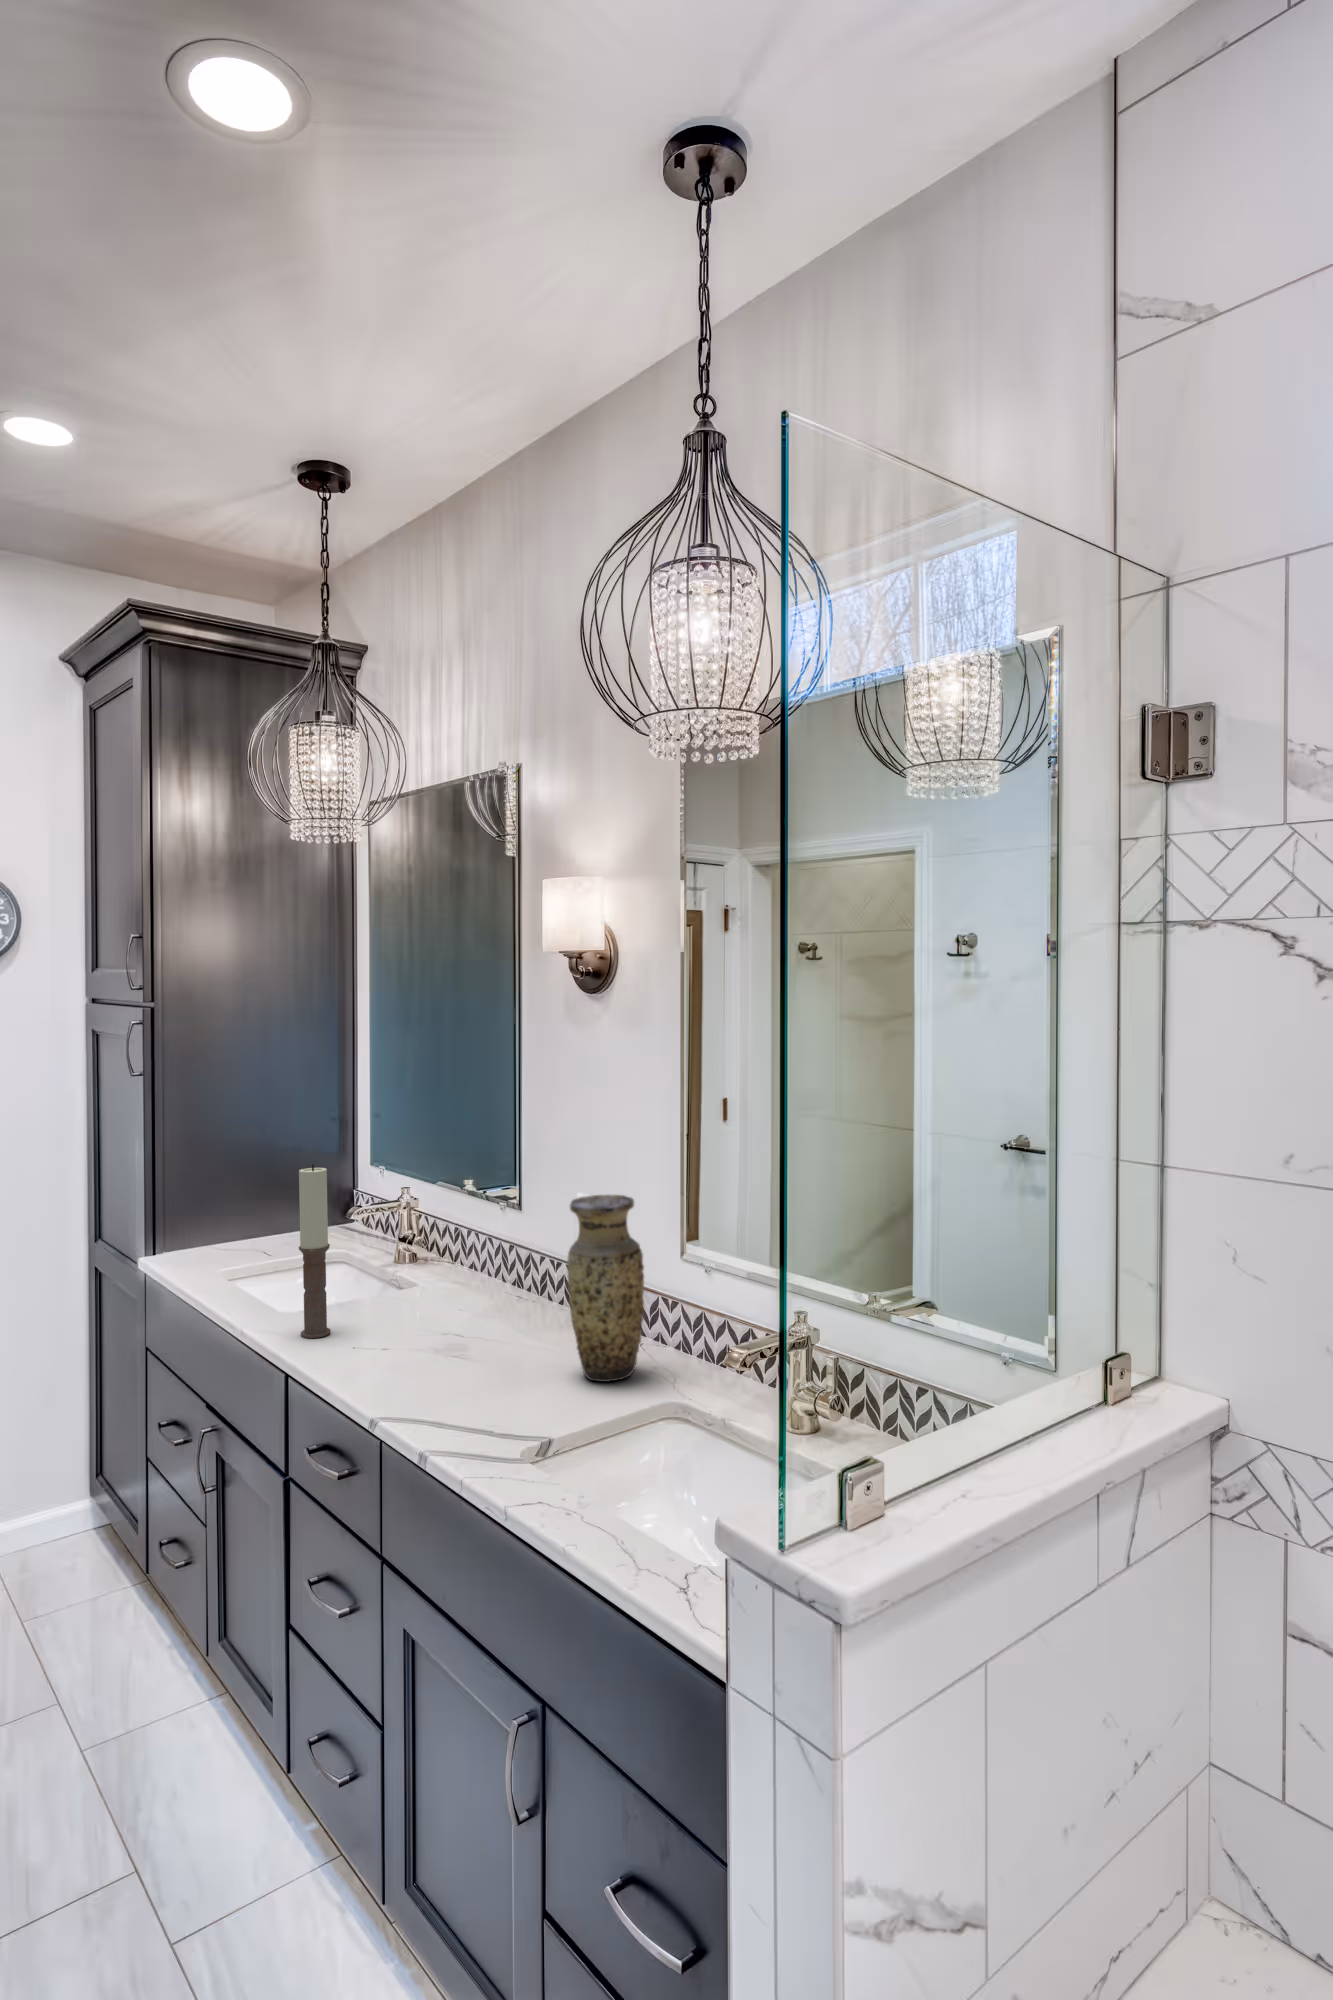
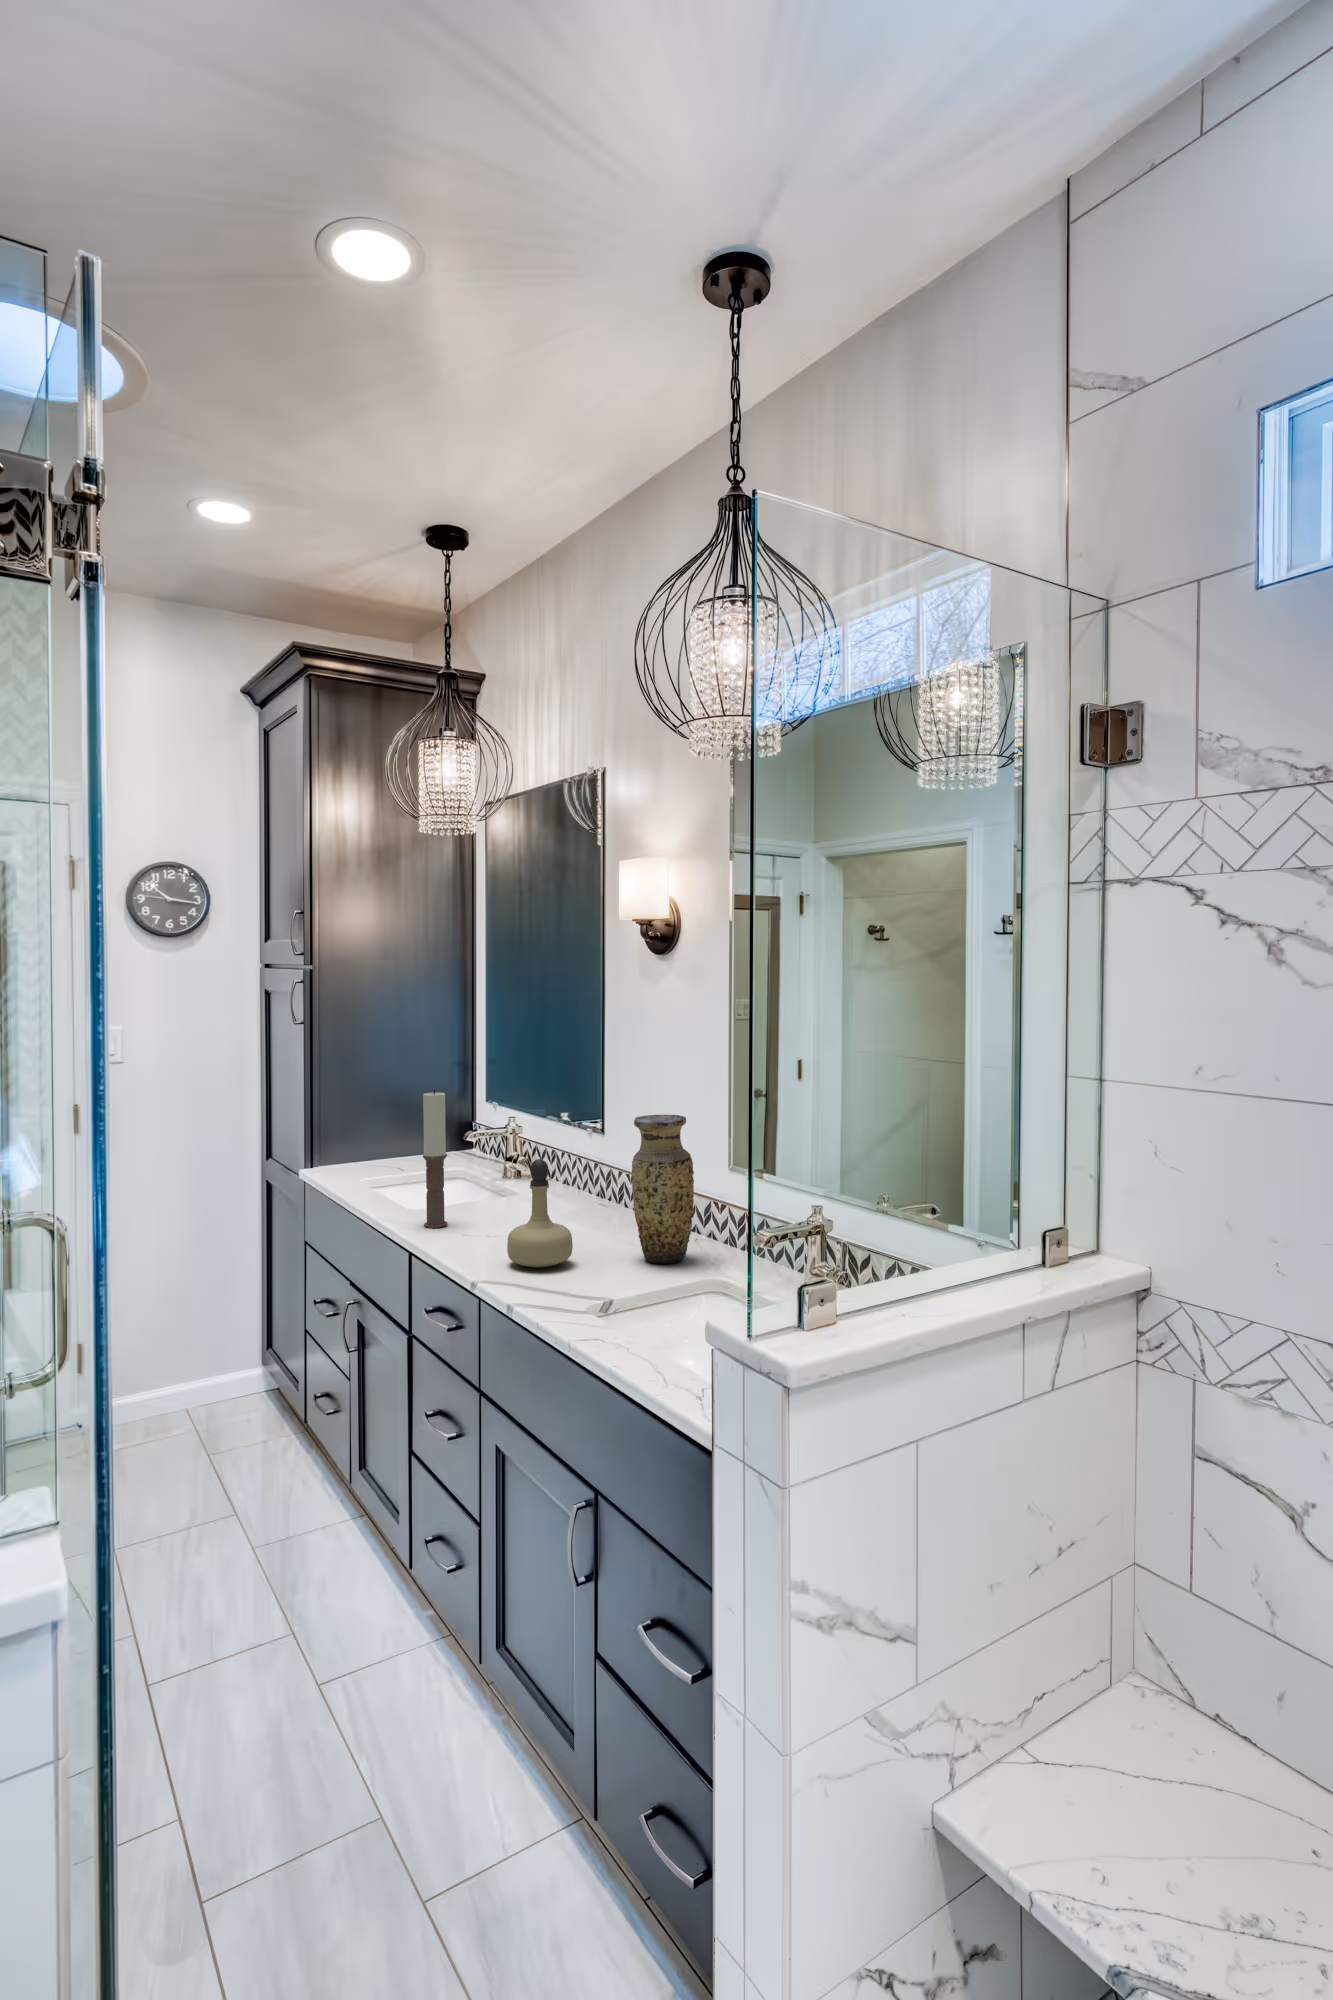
perfume bottle: none [412,1258,495,1395] -> present [507,1159,573,1268]

